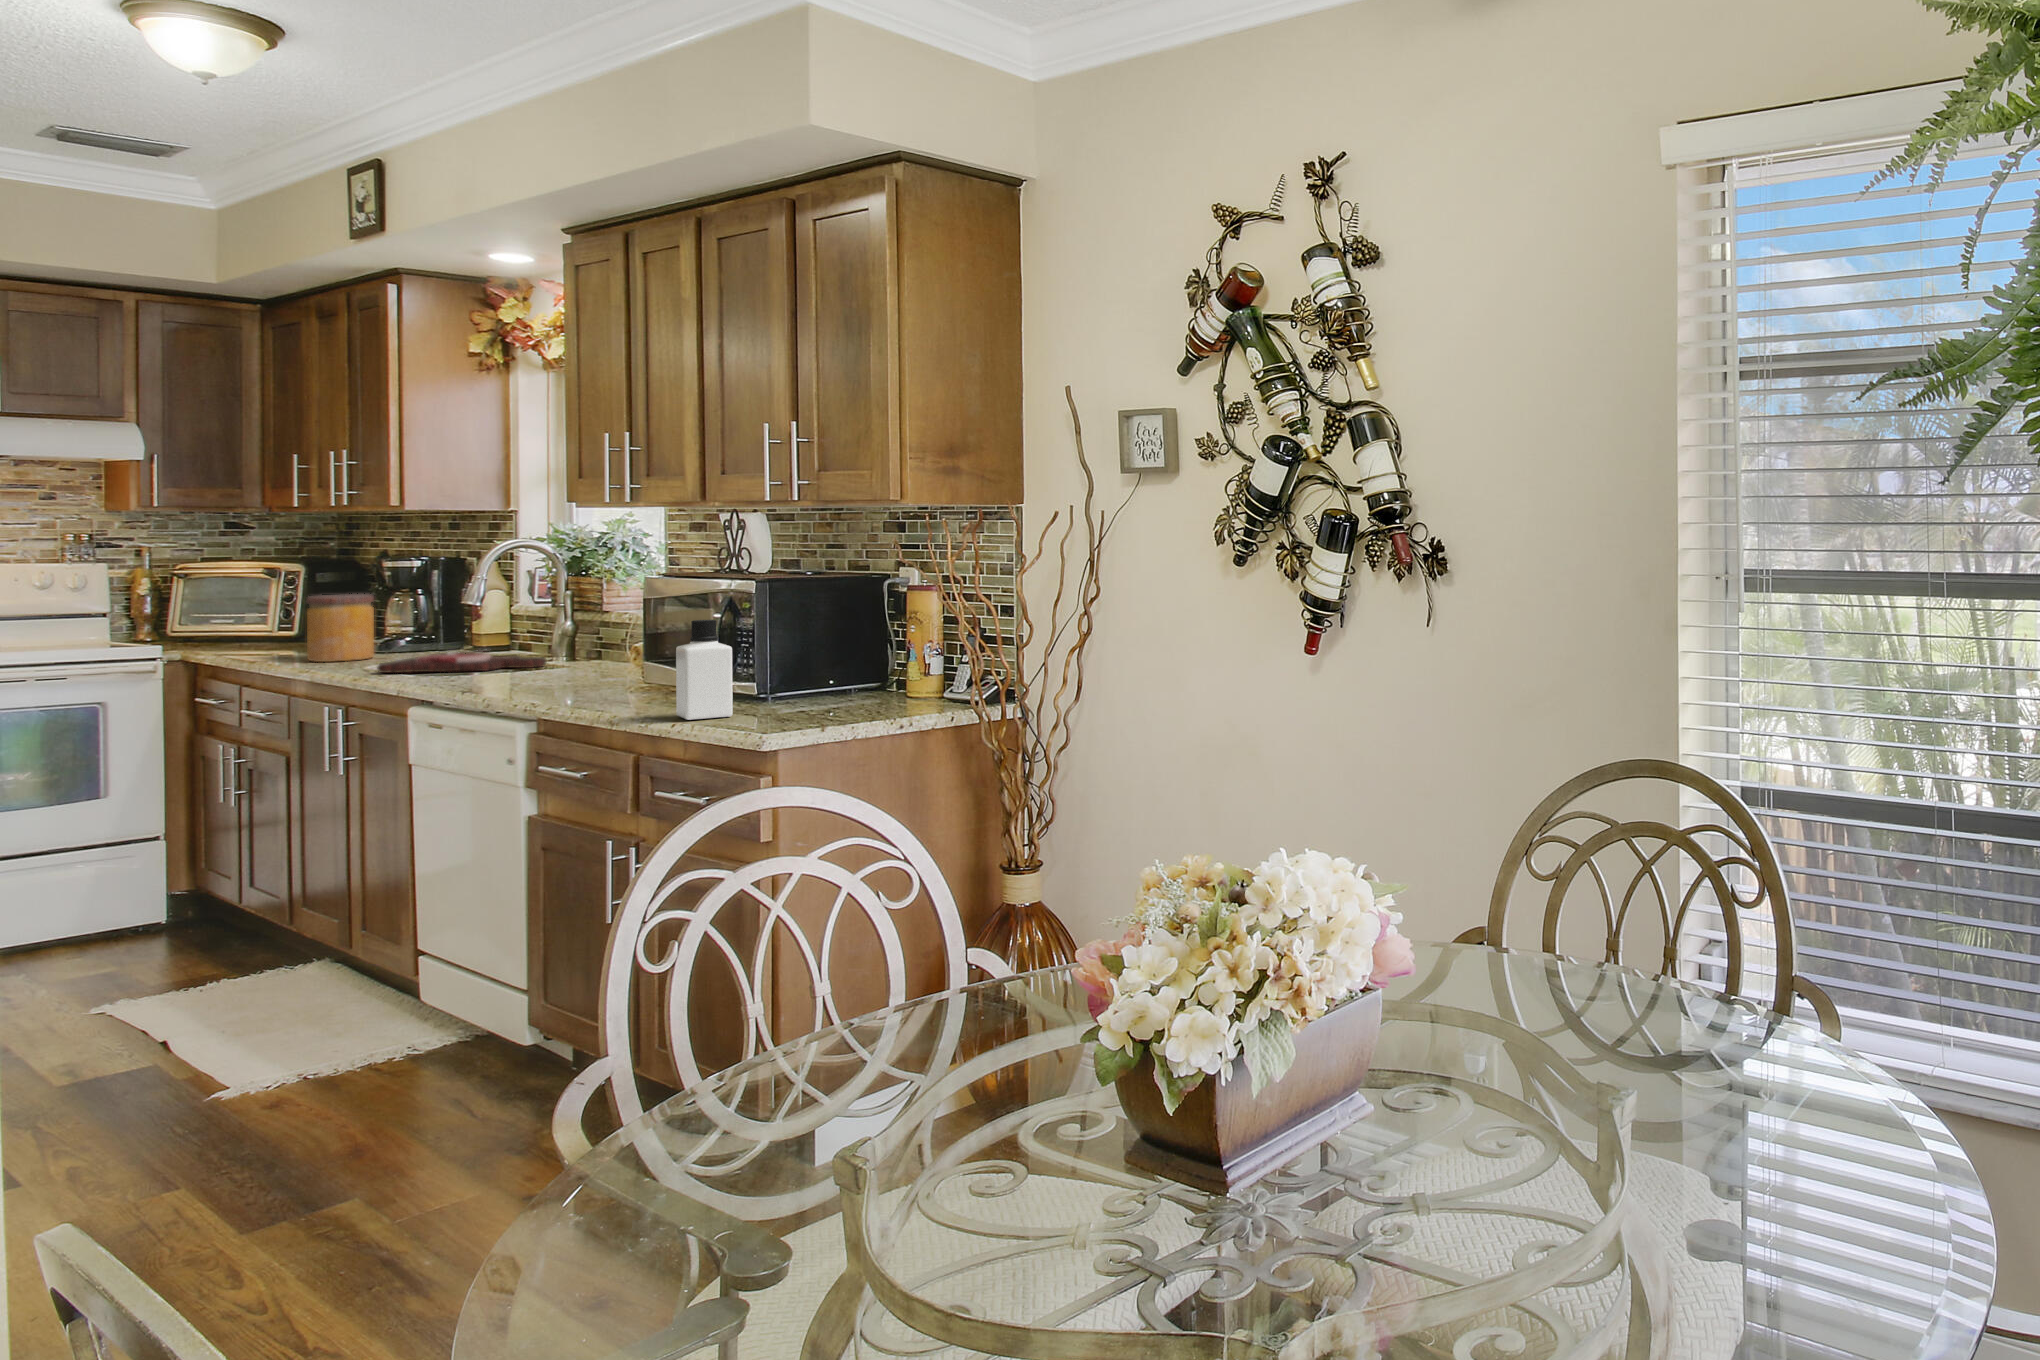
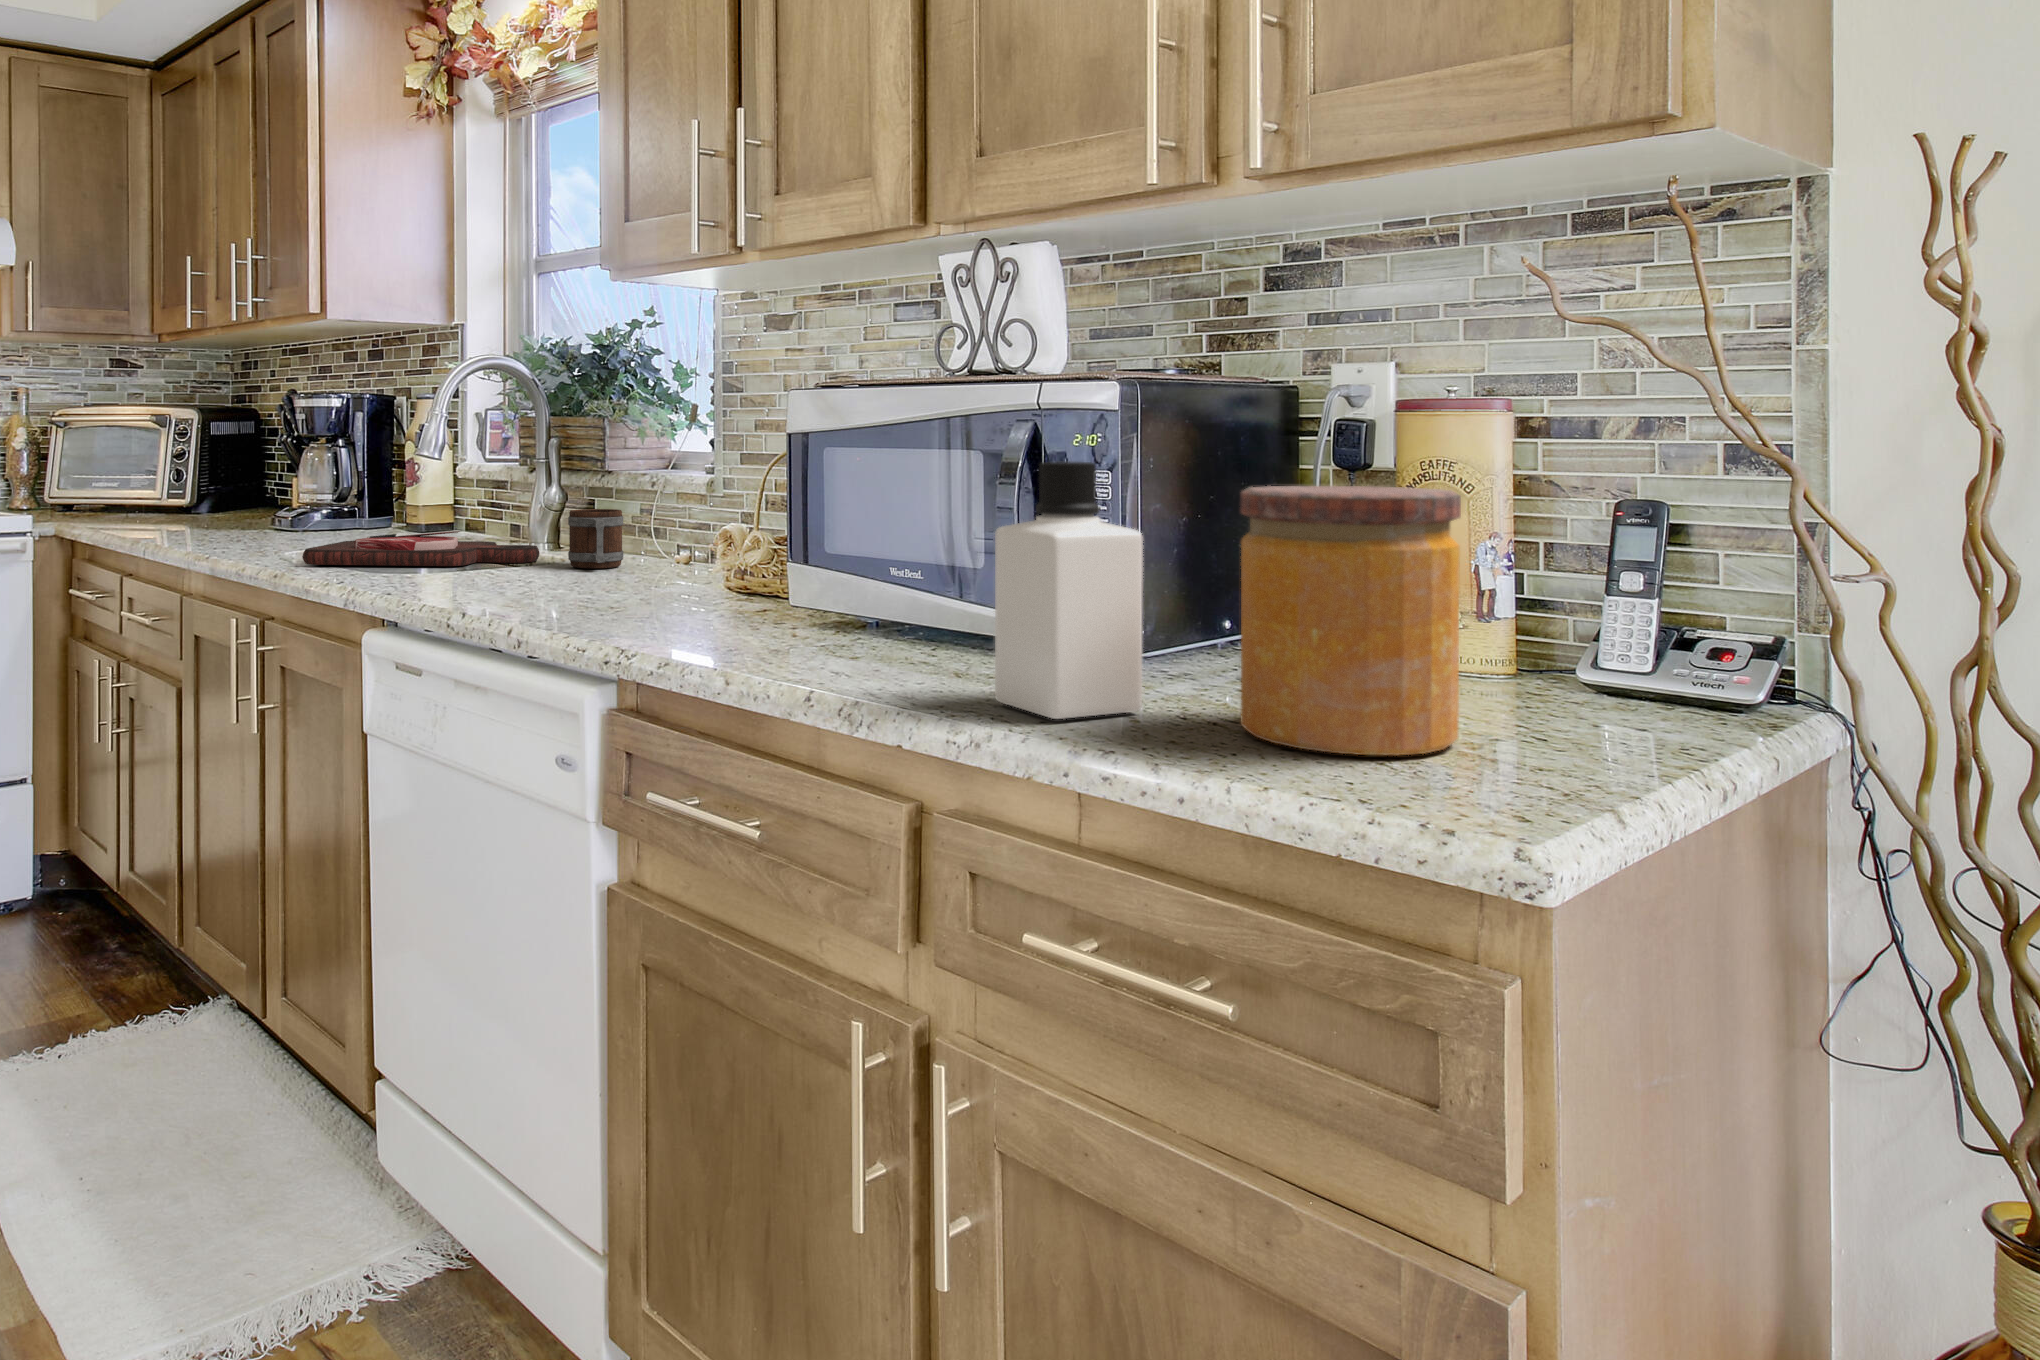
jar: present [306,594,374,662] -> present [1240,486,1461,755]
mug: none [560,635,598,669] -> present [568,509,623,568]

